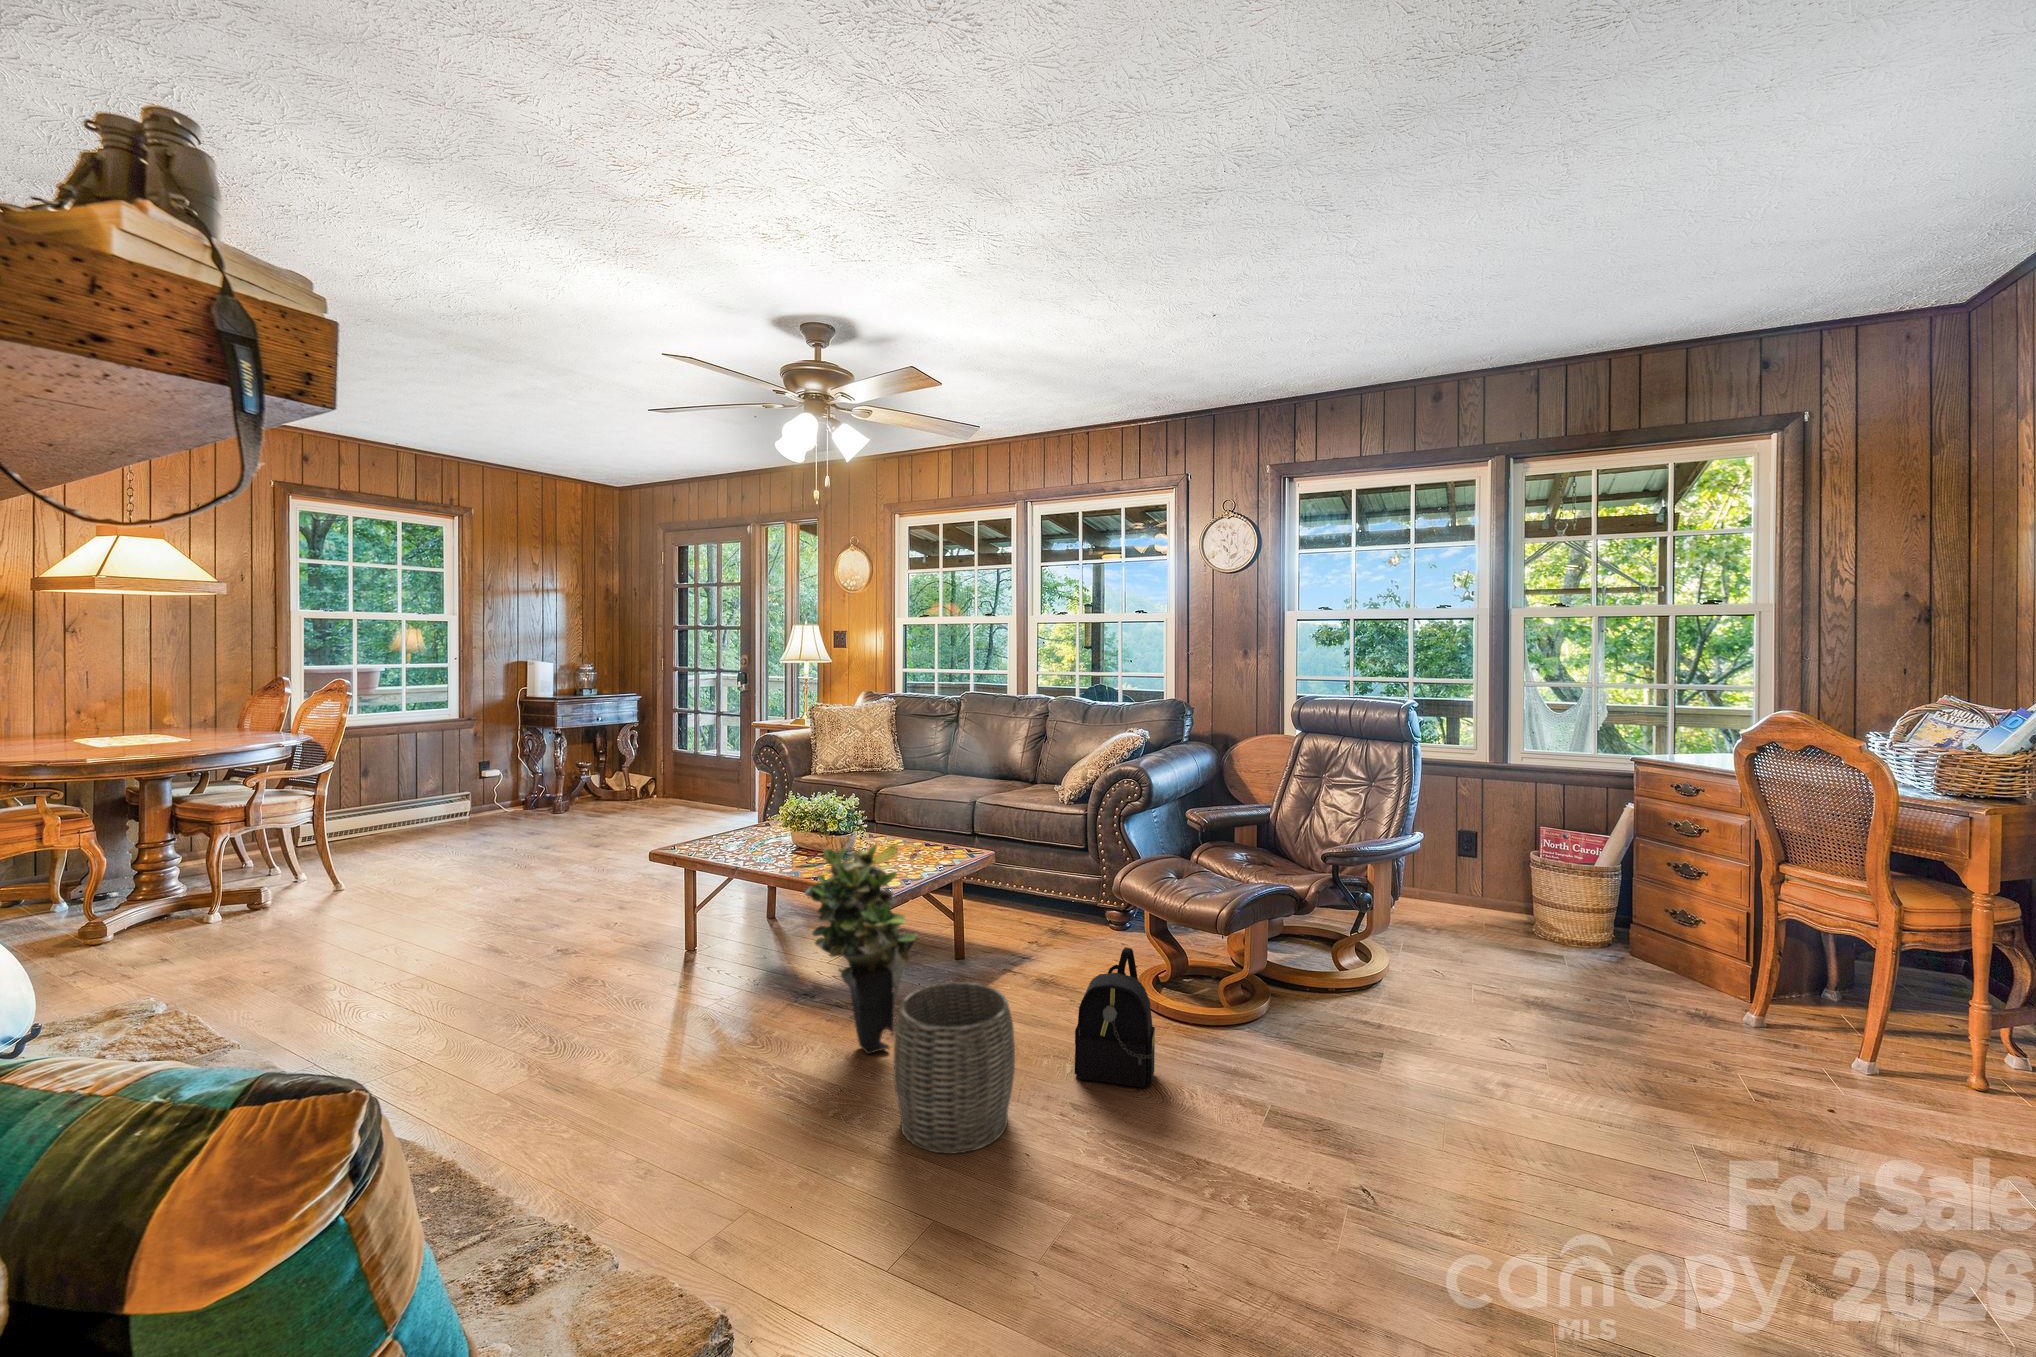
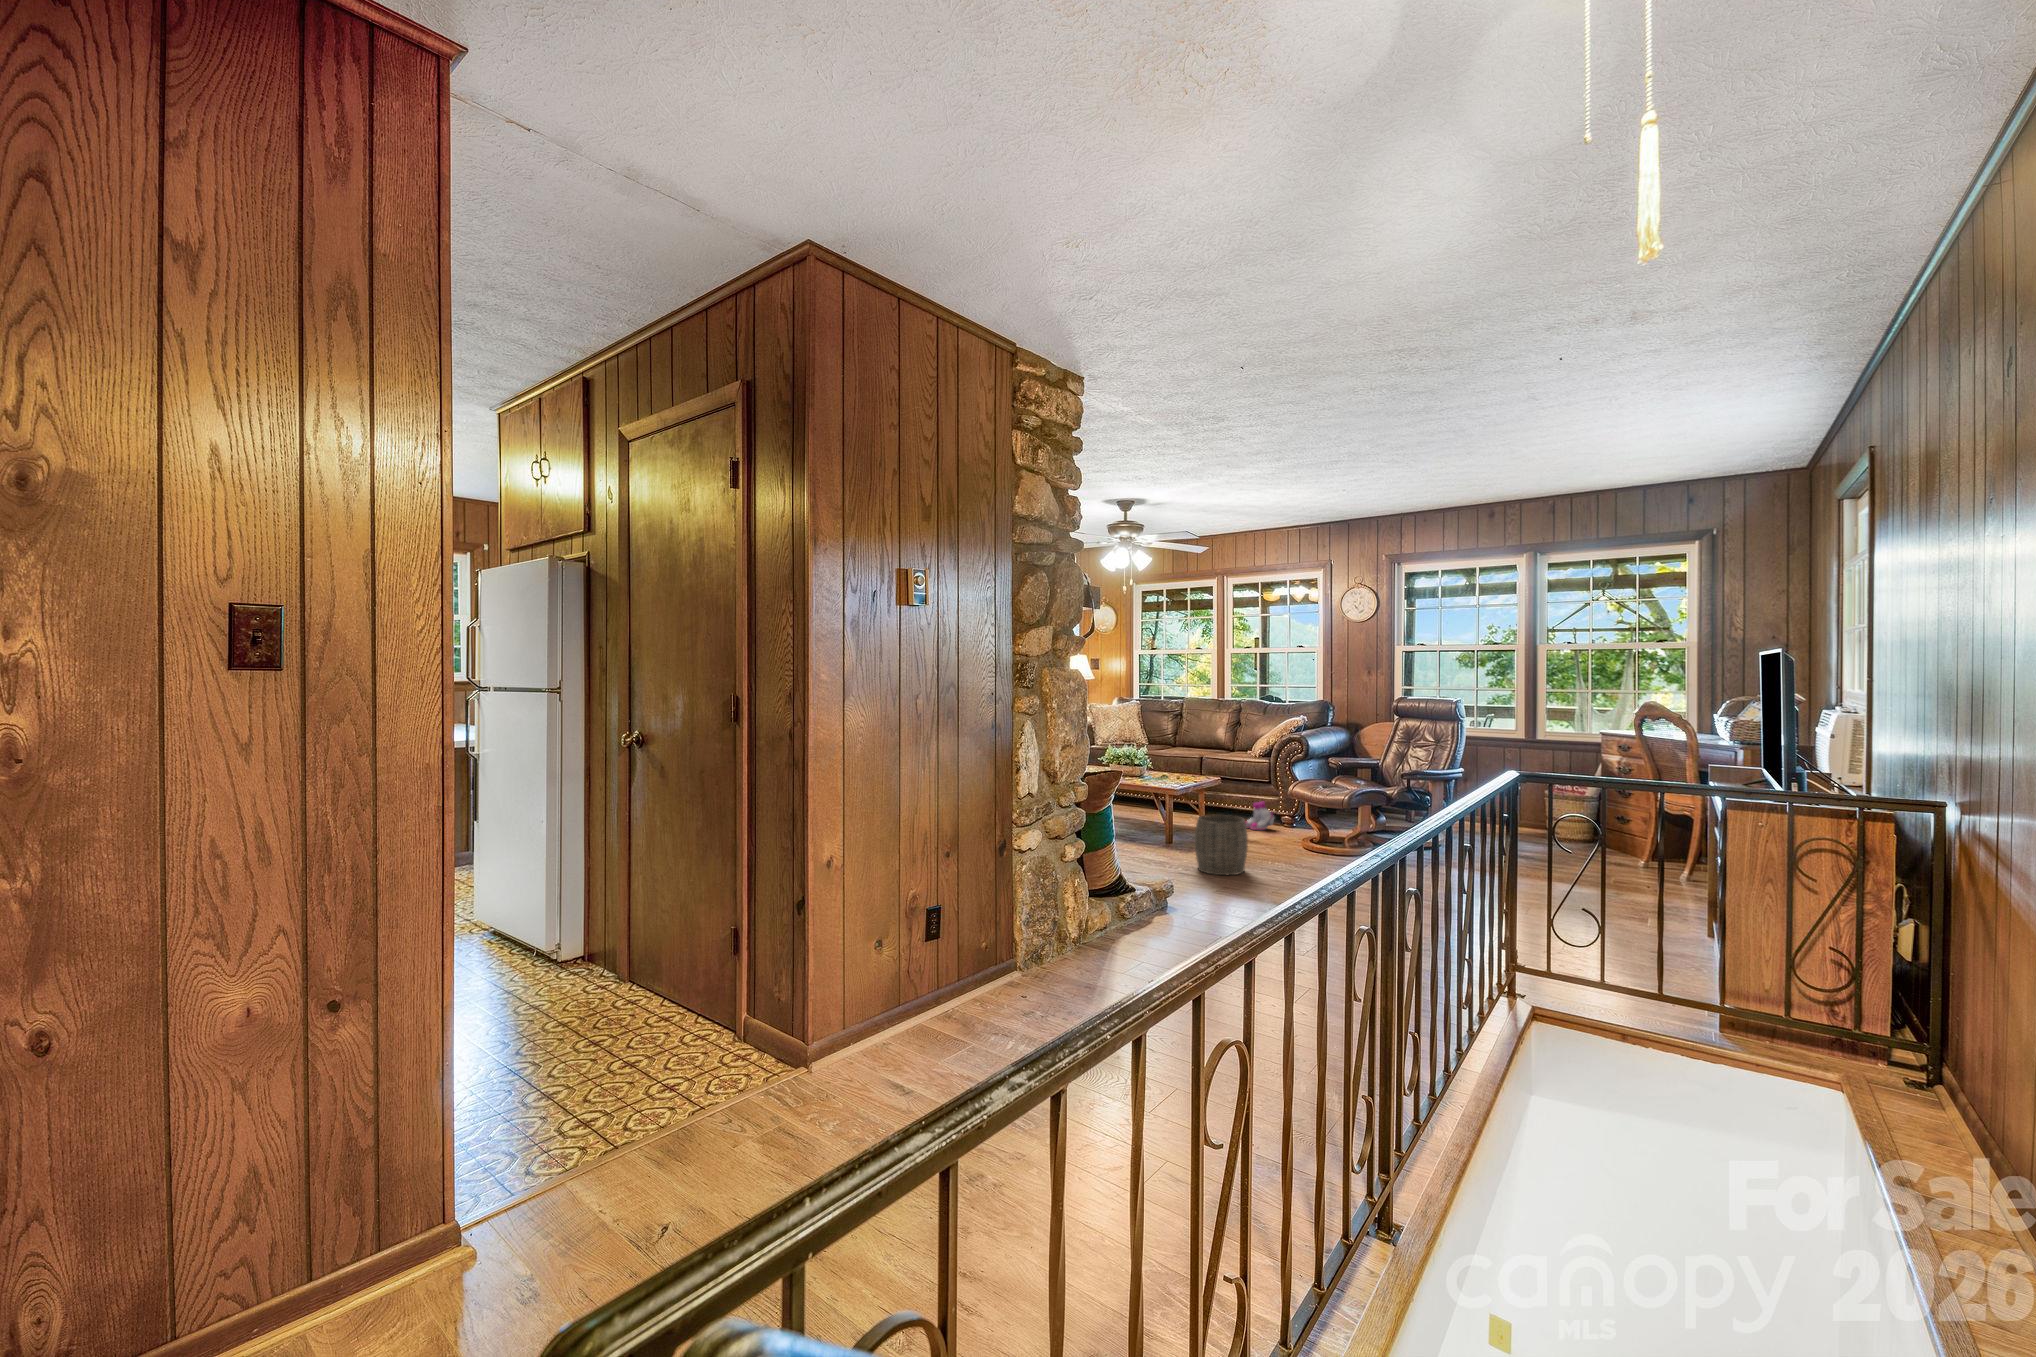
potted plant: present [805,845,918,1054] -> none [1141,762,1193,855]
boots: none [1034,885,1094,939] -> present [1245,802,1274,830]
backpack: present [1075,947,1155,1088] -> none [1272,808,1311,867]

